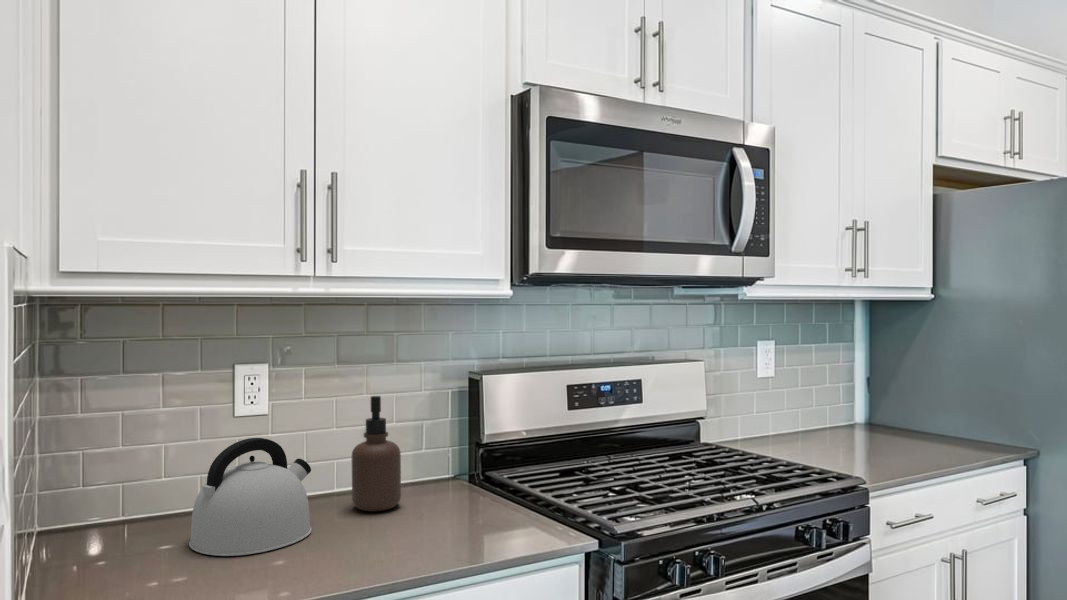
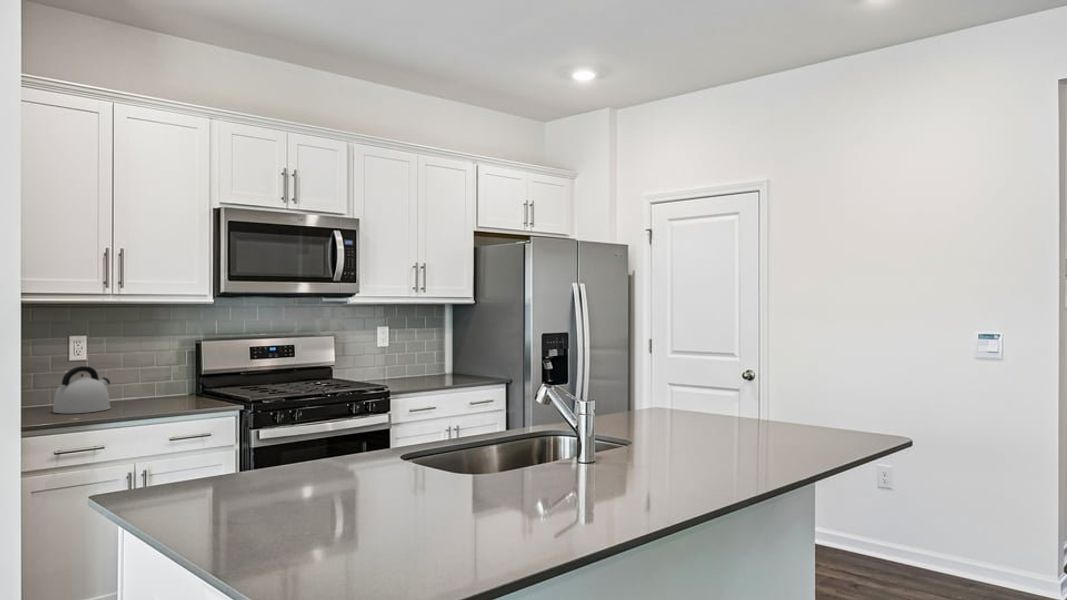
soap dispenser: present [352,396,401,511] -> none [130,350,156,403]

